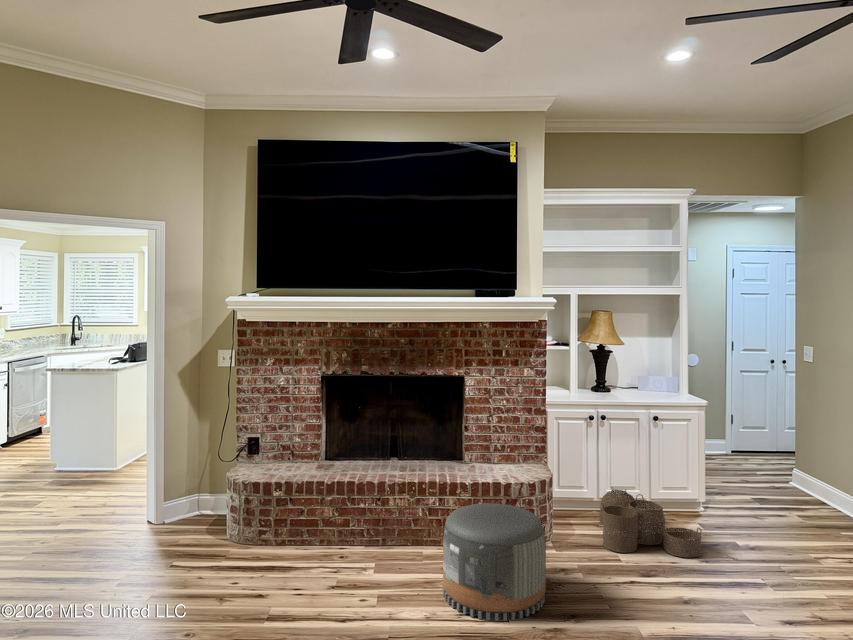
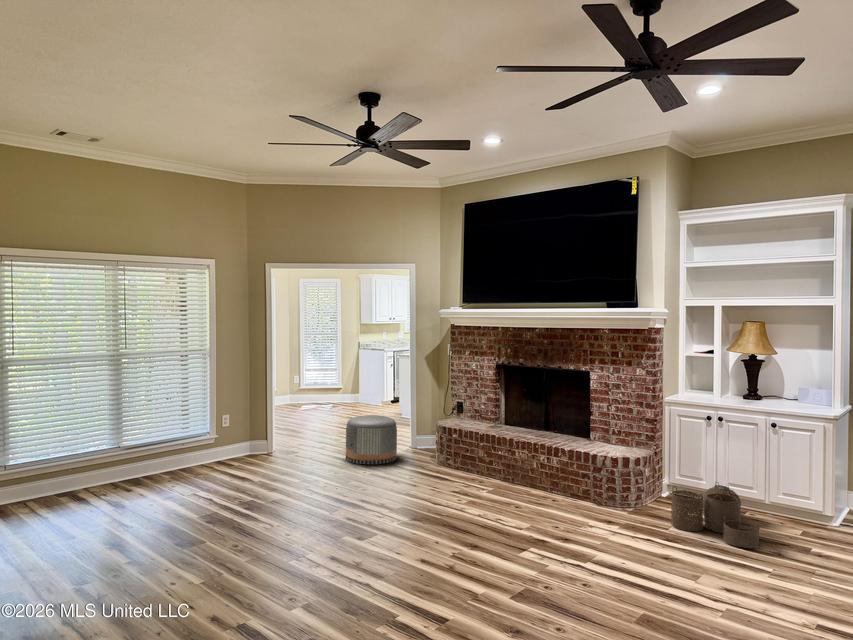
pouf: present [443,503,546,621] -> present [346,415,397,464]

